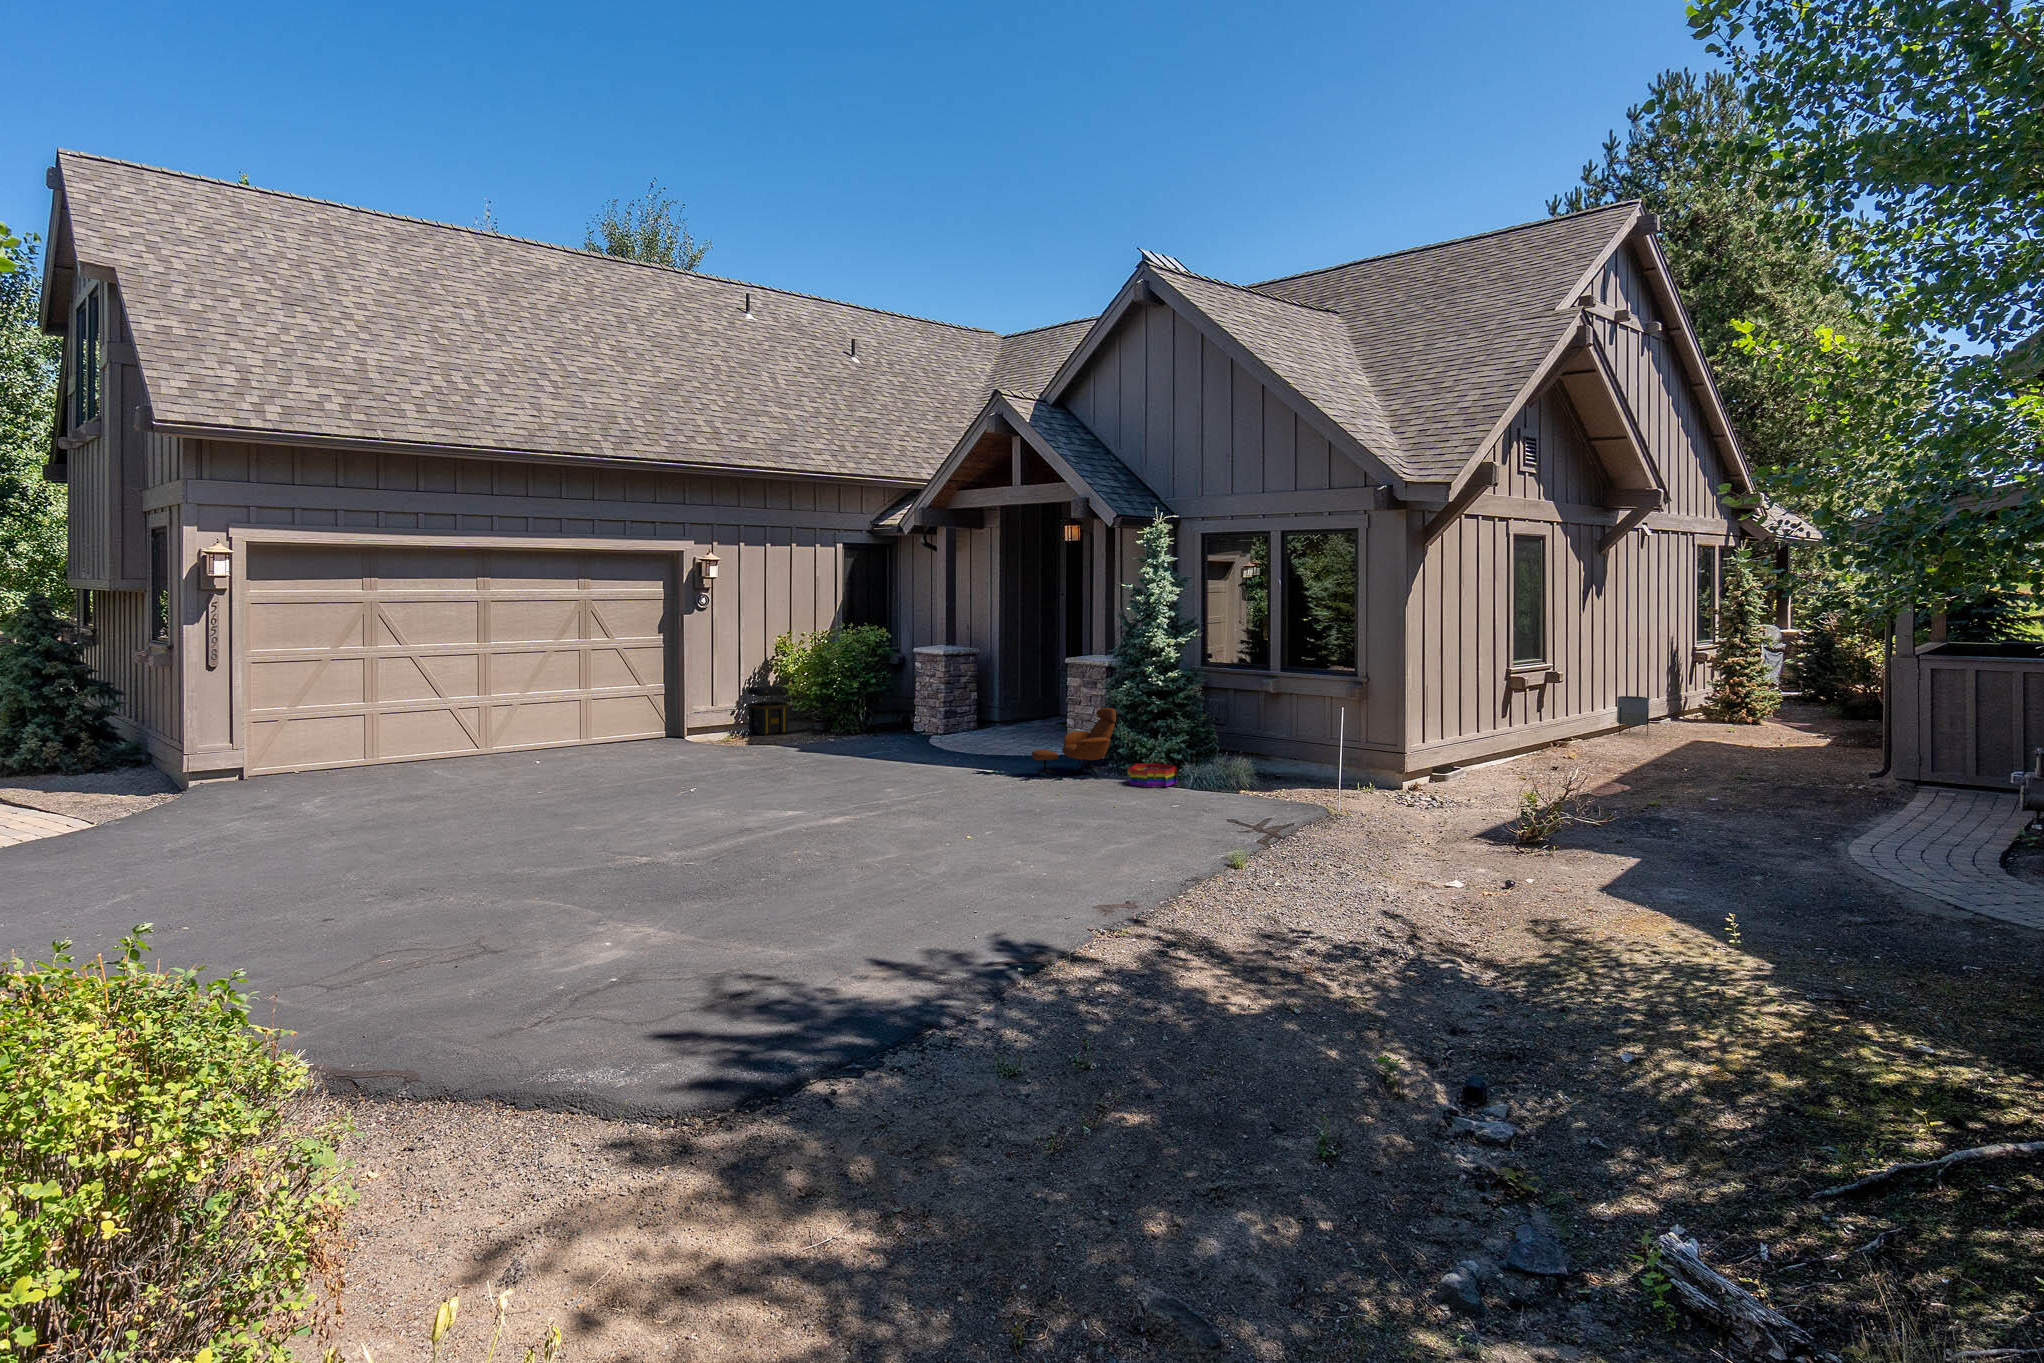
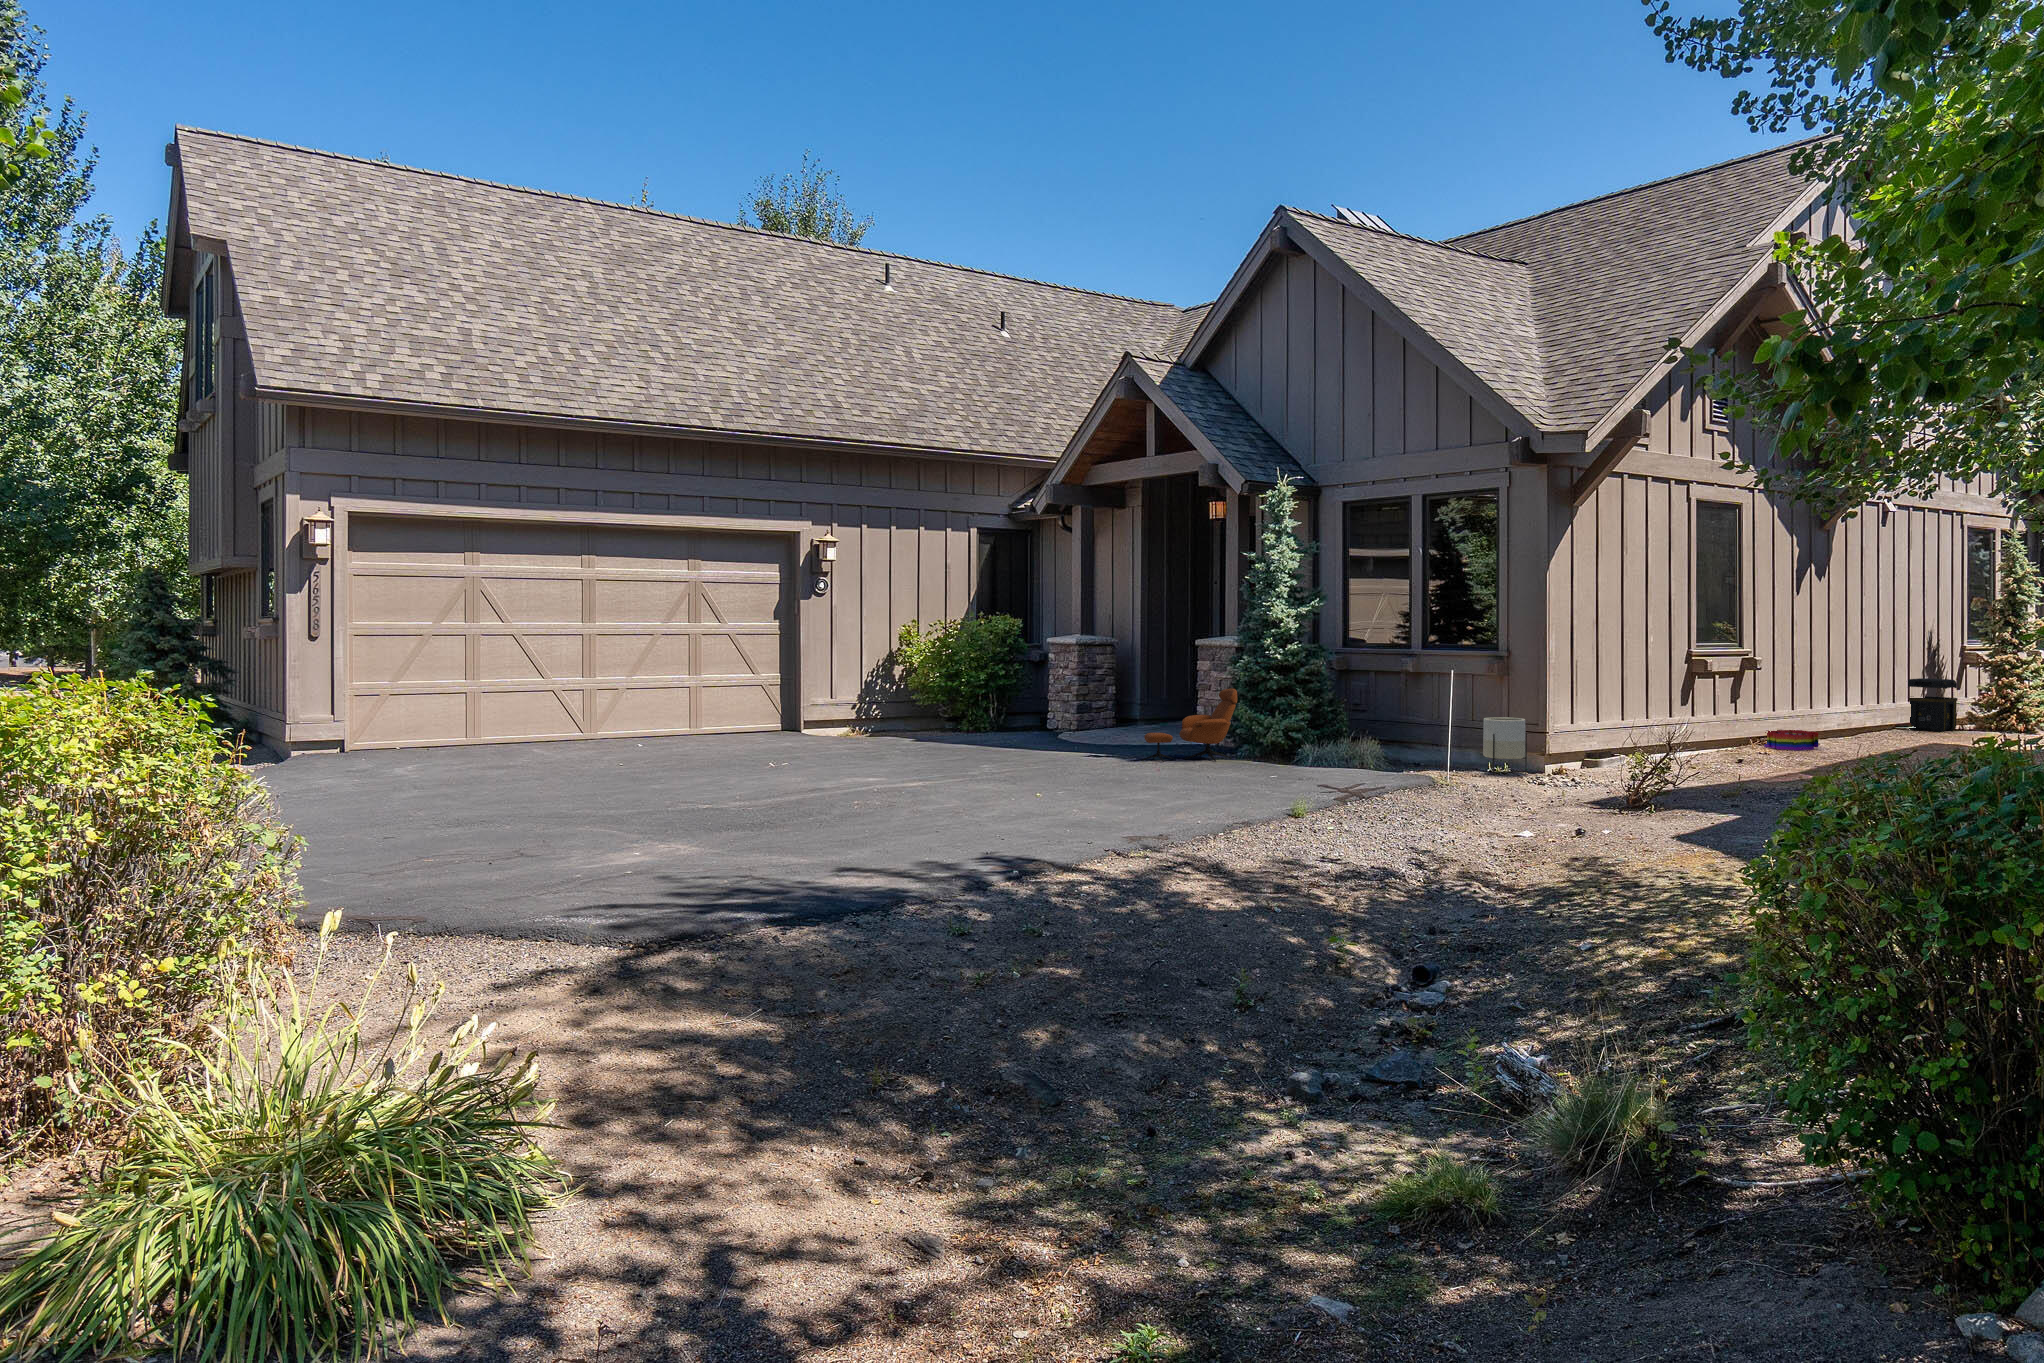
toolbox: present [748,686,789,735] -> present [1908,678,1958,732]
planter: present [1617,696,1649,736] -> present [1483,717,1527,775]
storage bin: present [1128,763,1177,787] -> present [1764,730,1819,751]

